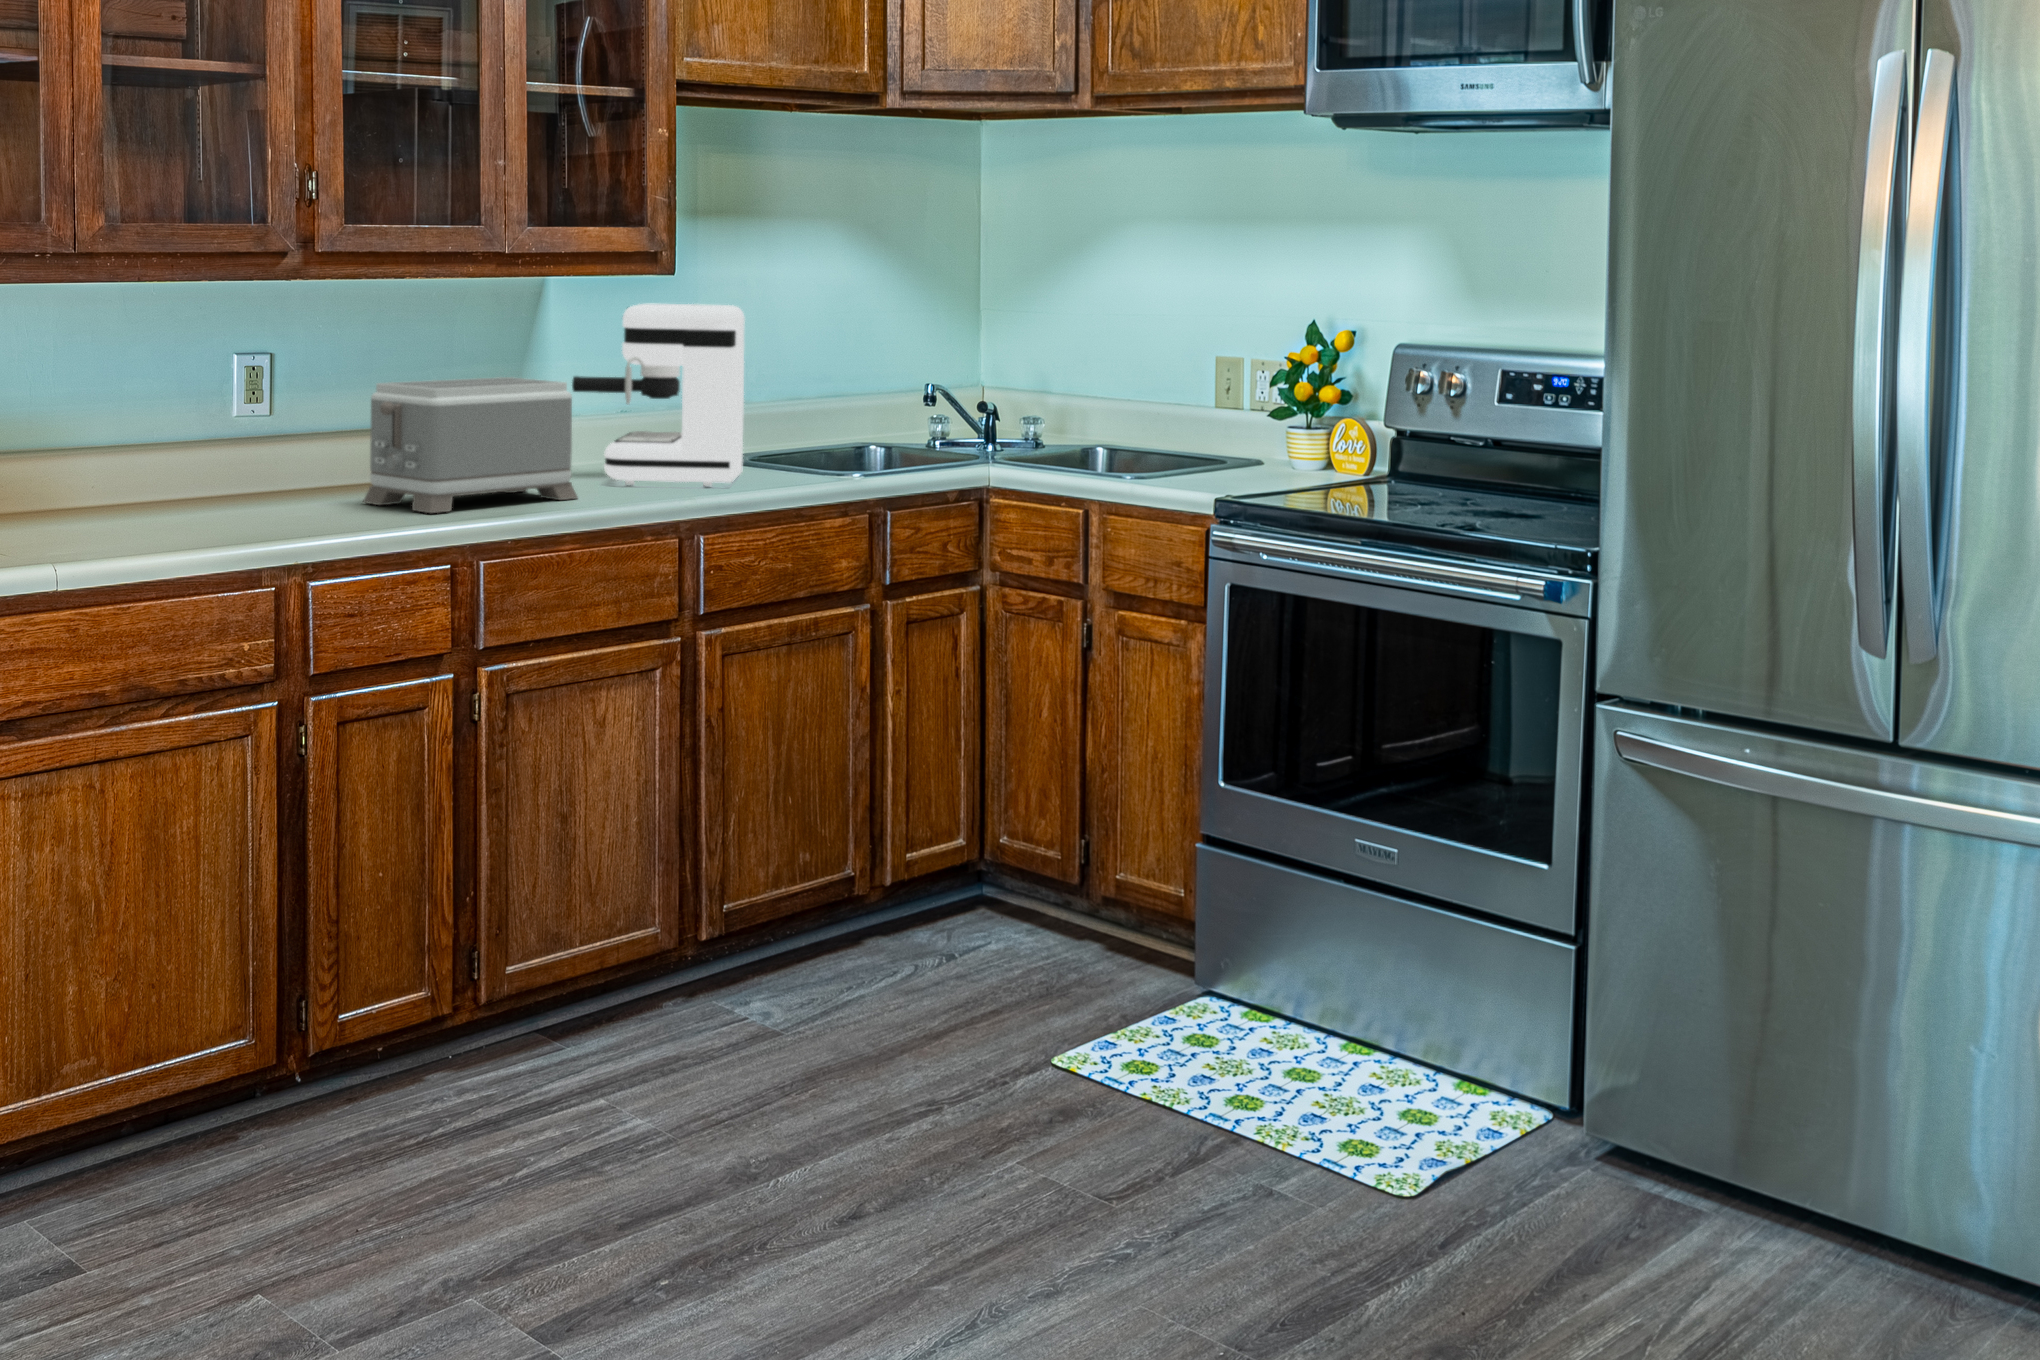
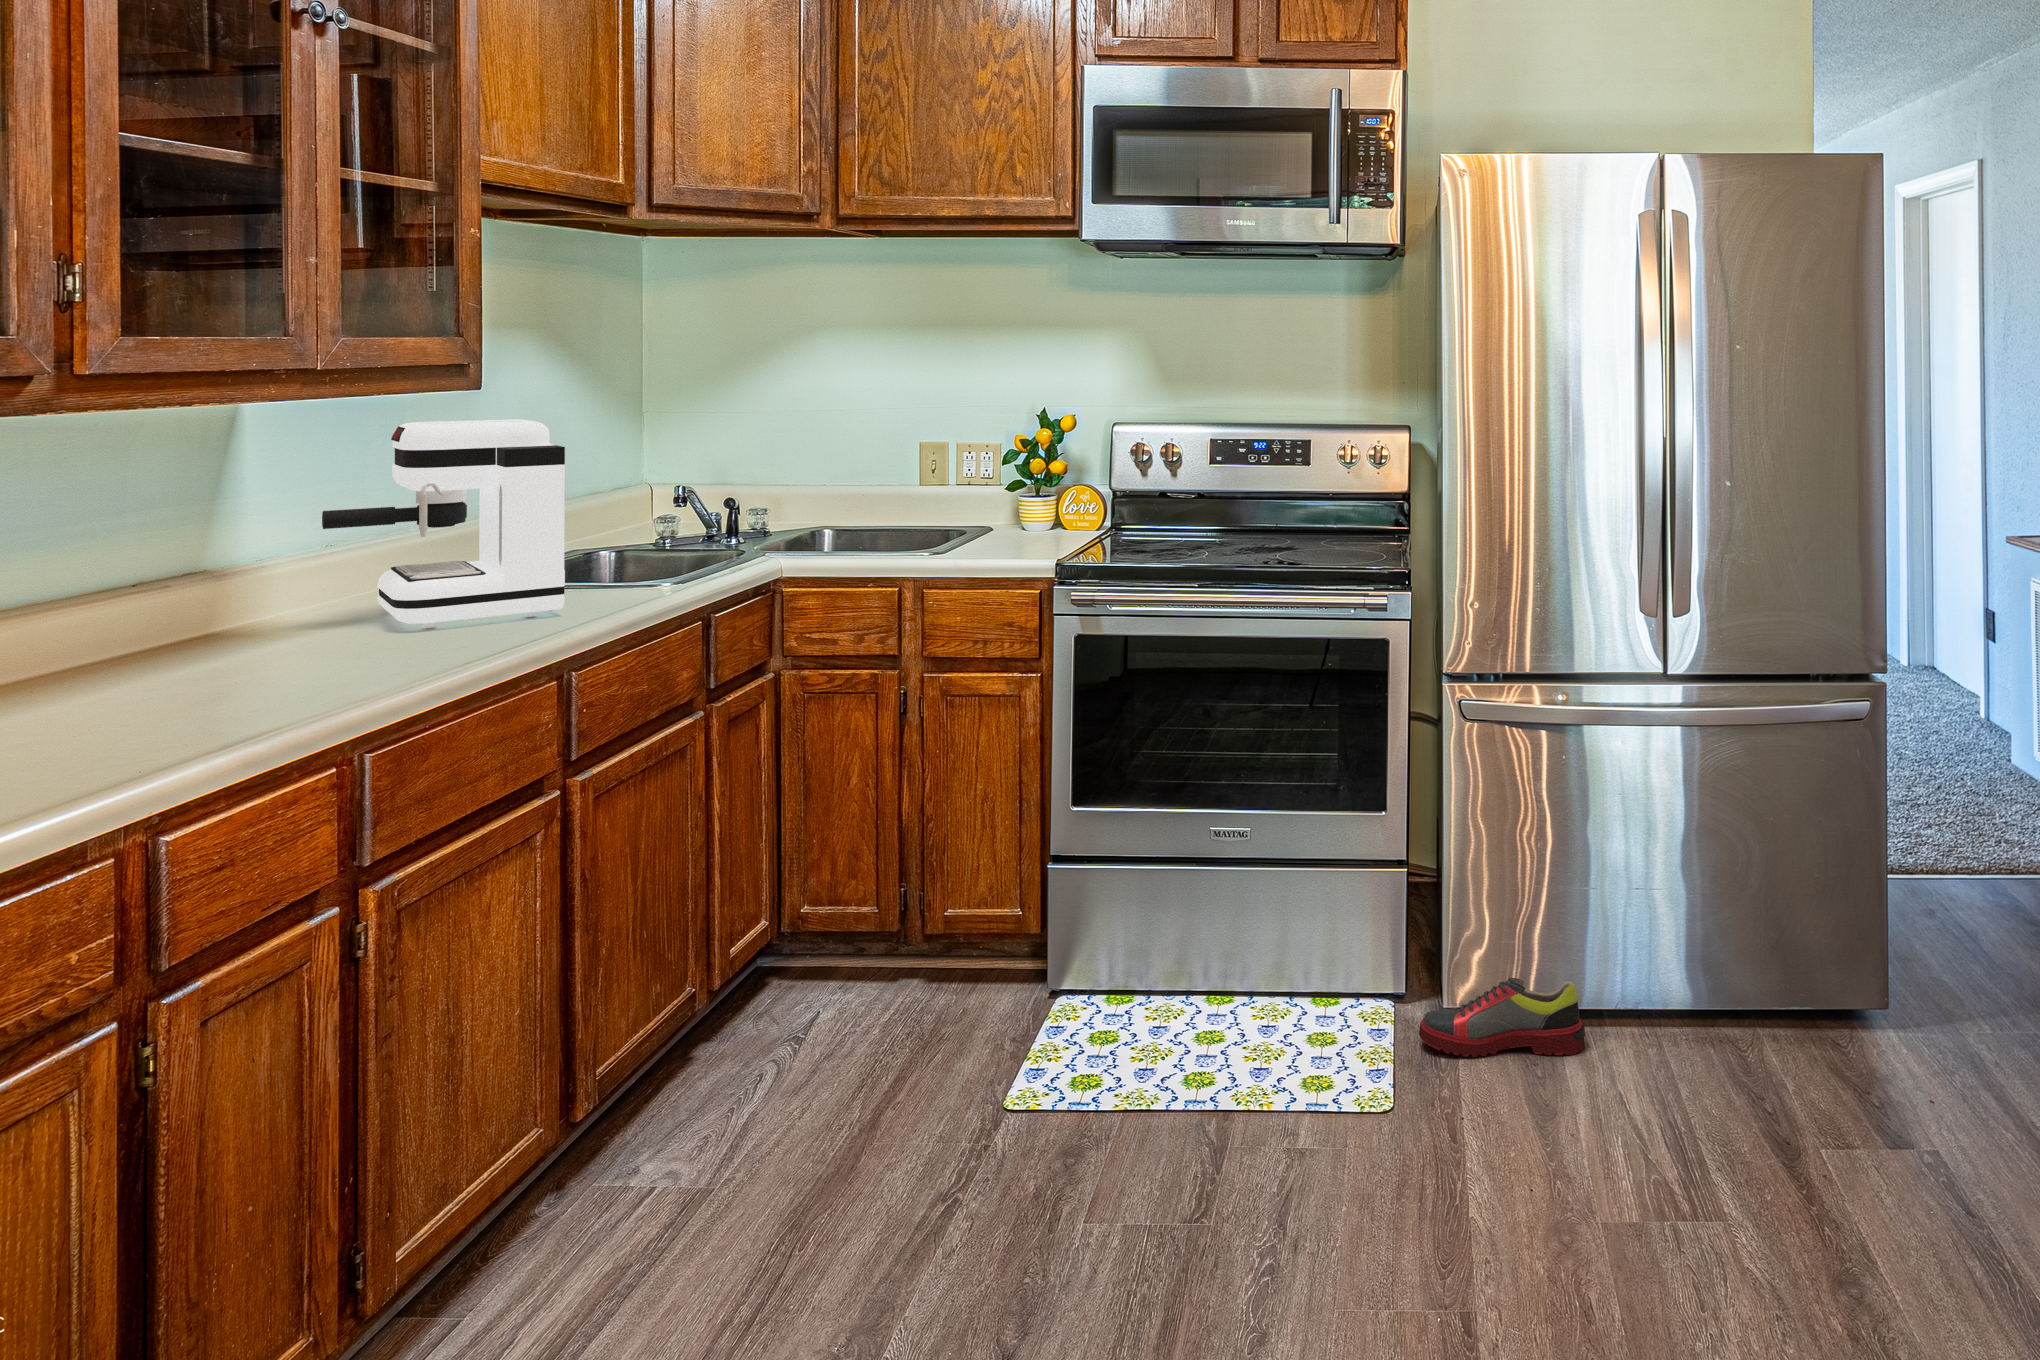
toaster: present [363,377,578,513] -> none [100,519,409,705]
shoe: none [1519,1095,1730,1215] -> present [1419,978,1585,1057]

